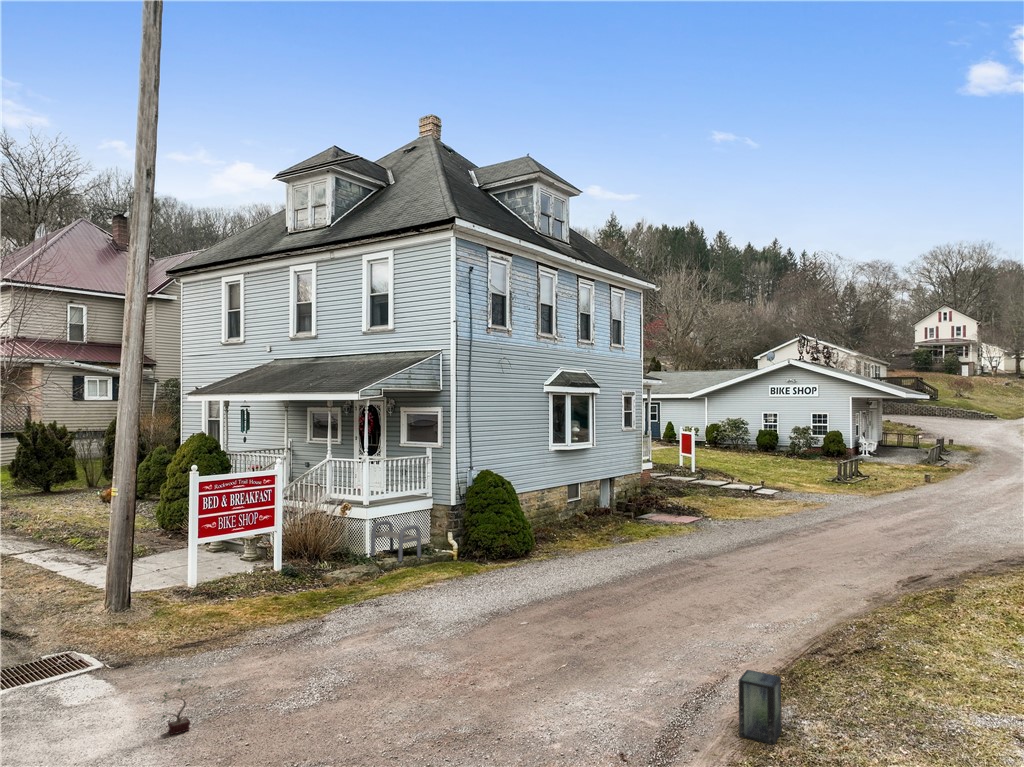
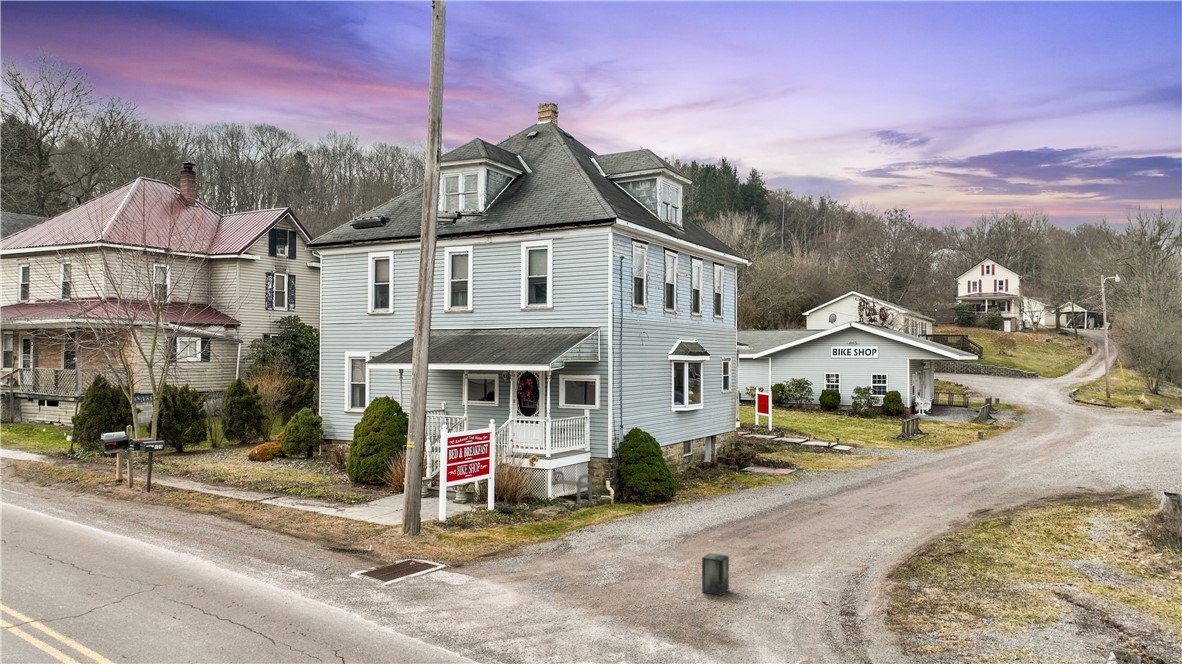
storage box: present [739,670,782,745] -> present [702,553,729,595]
potted plant: present [162,679,210,735] -> none [540,564,565,599]

